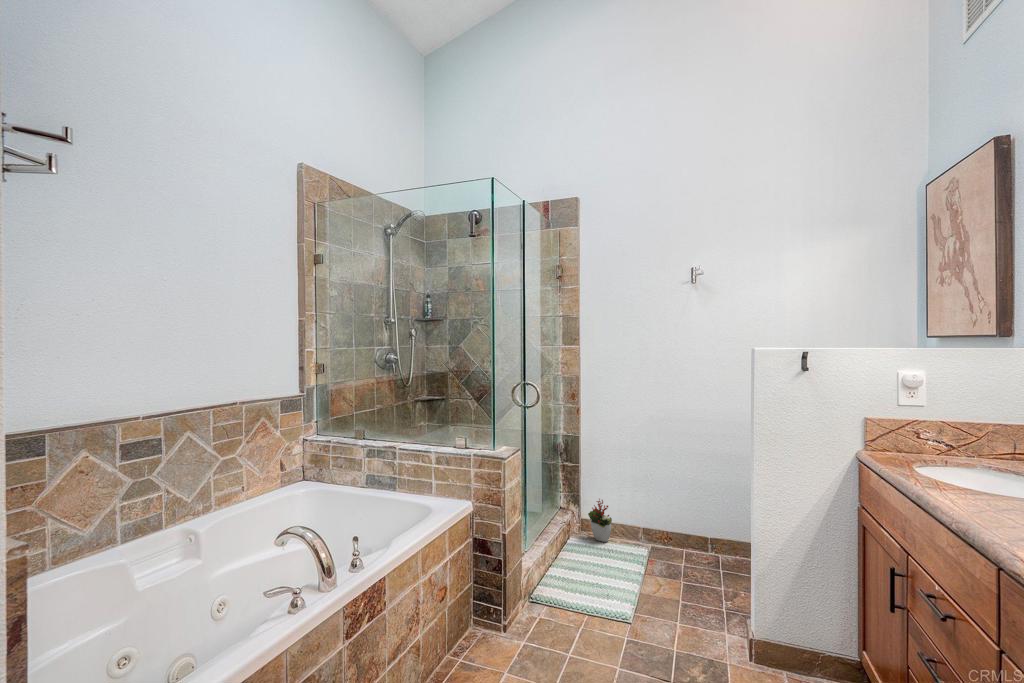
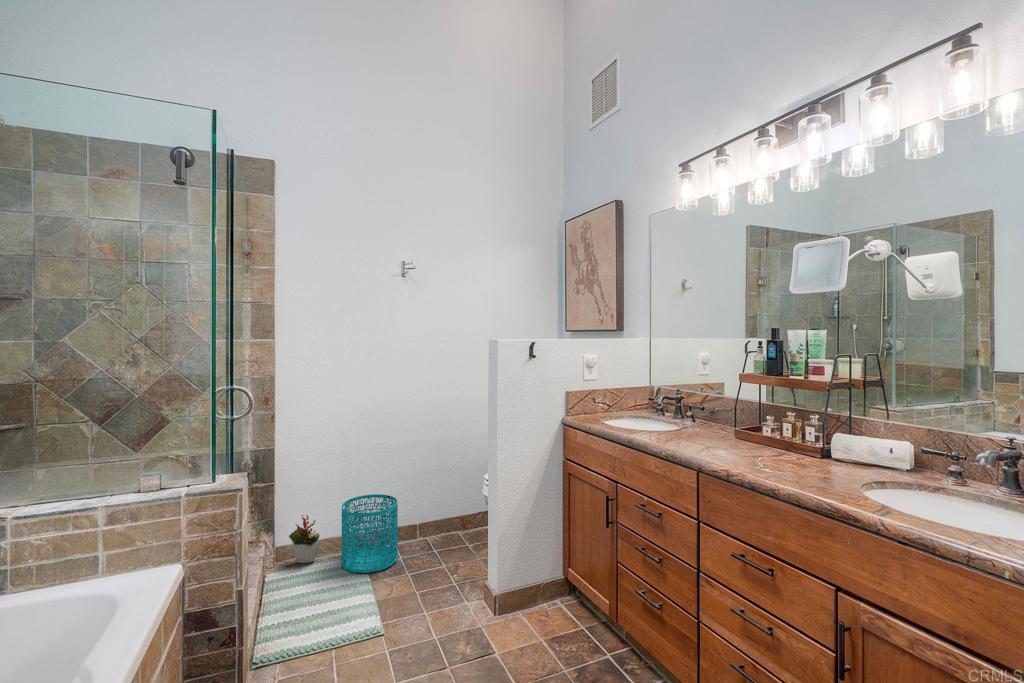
wastebasket: none [627,494,681,569] -> present [341,494,398,573]

